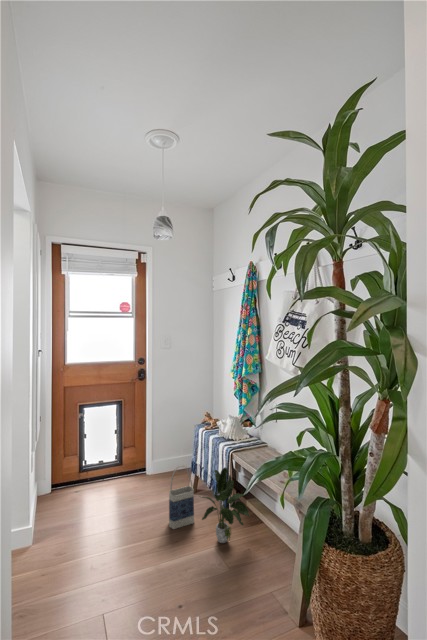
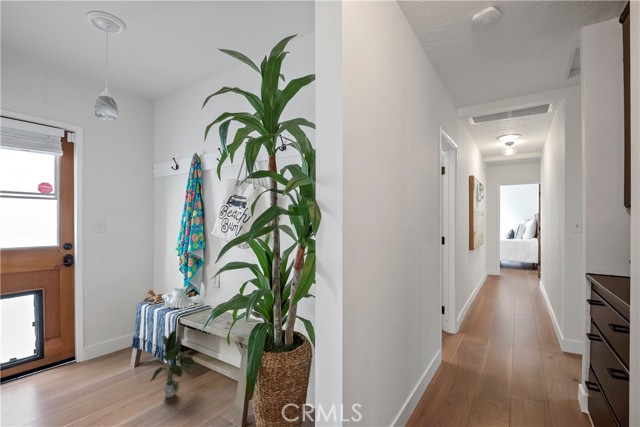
bag: present [169,465,194,529] -> none [110,339,140,402]

